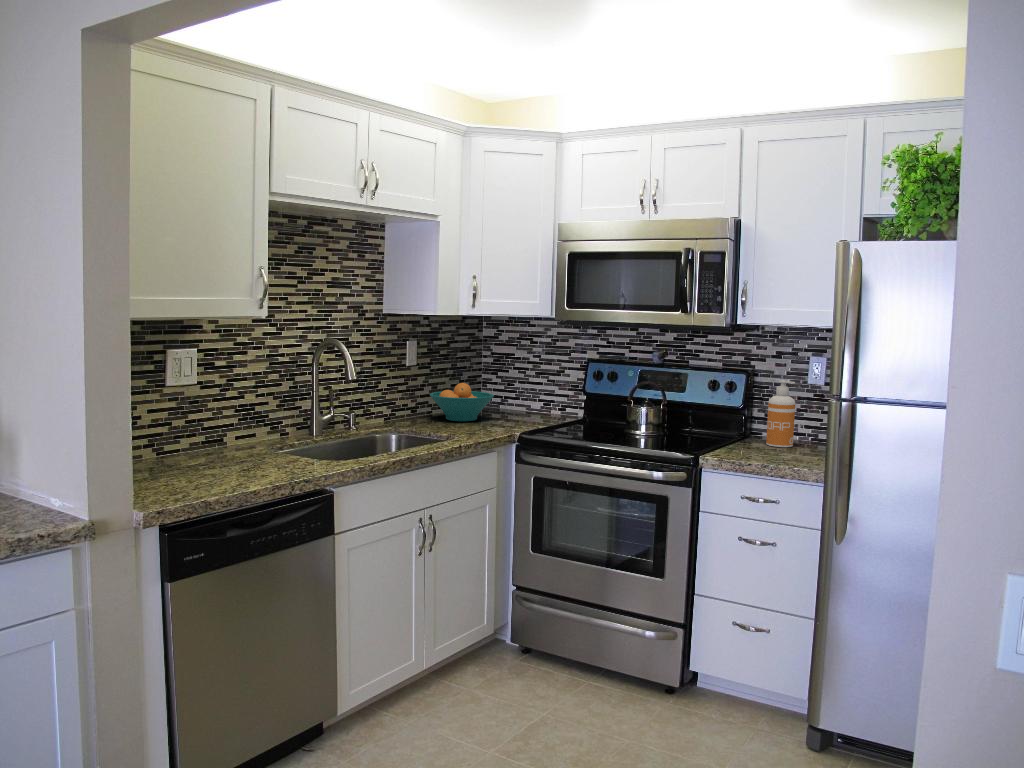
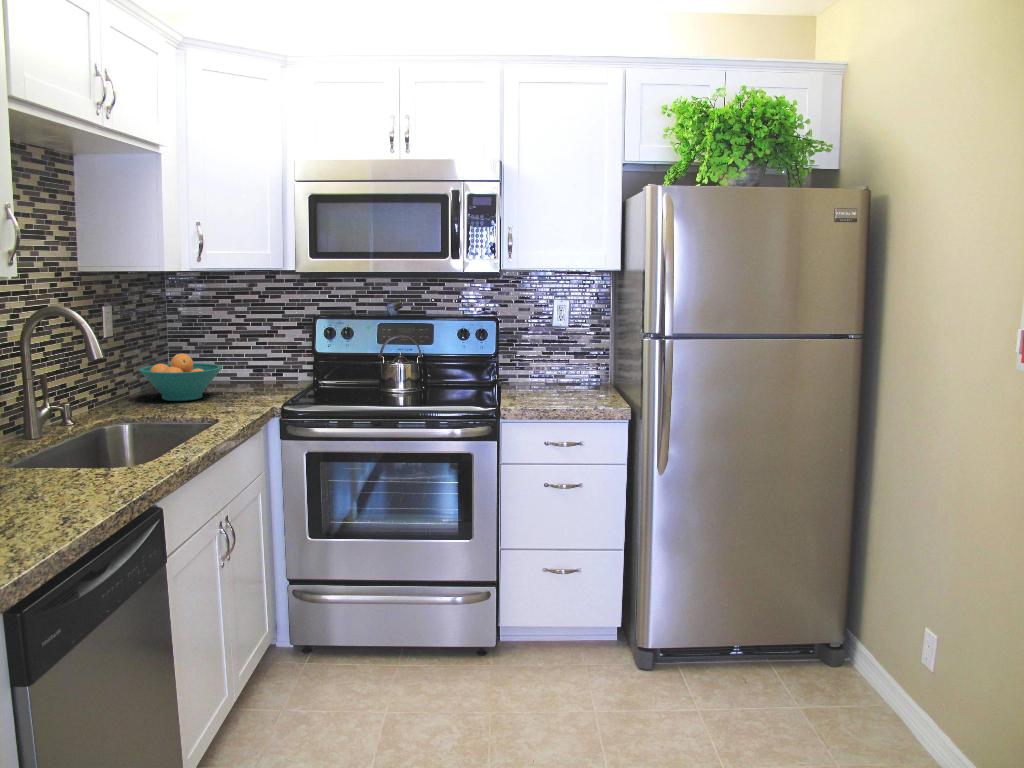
soap dispenser: present [766,380,795,447] -> none [528,325,555,391]

